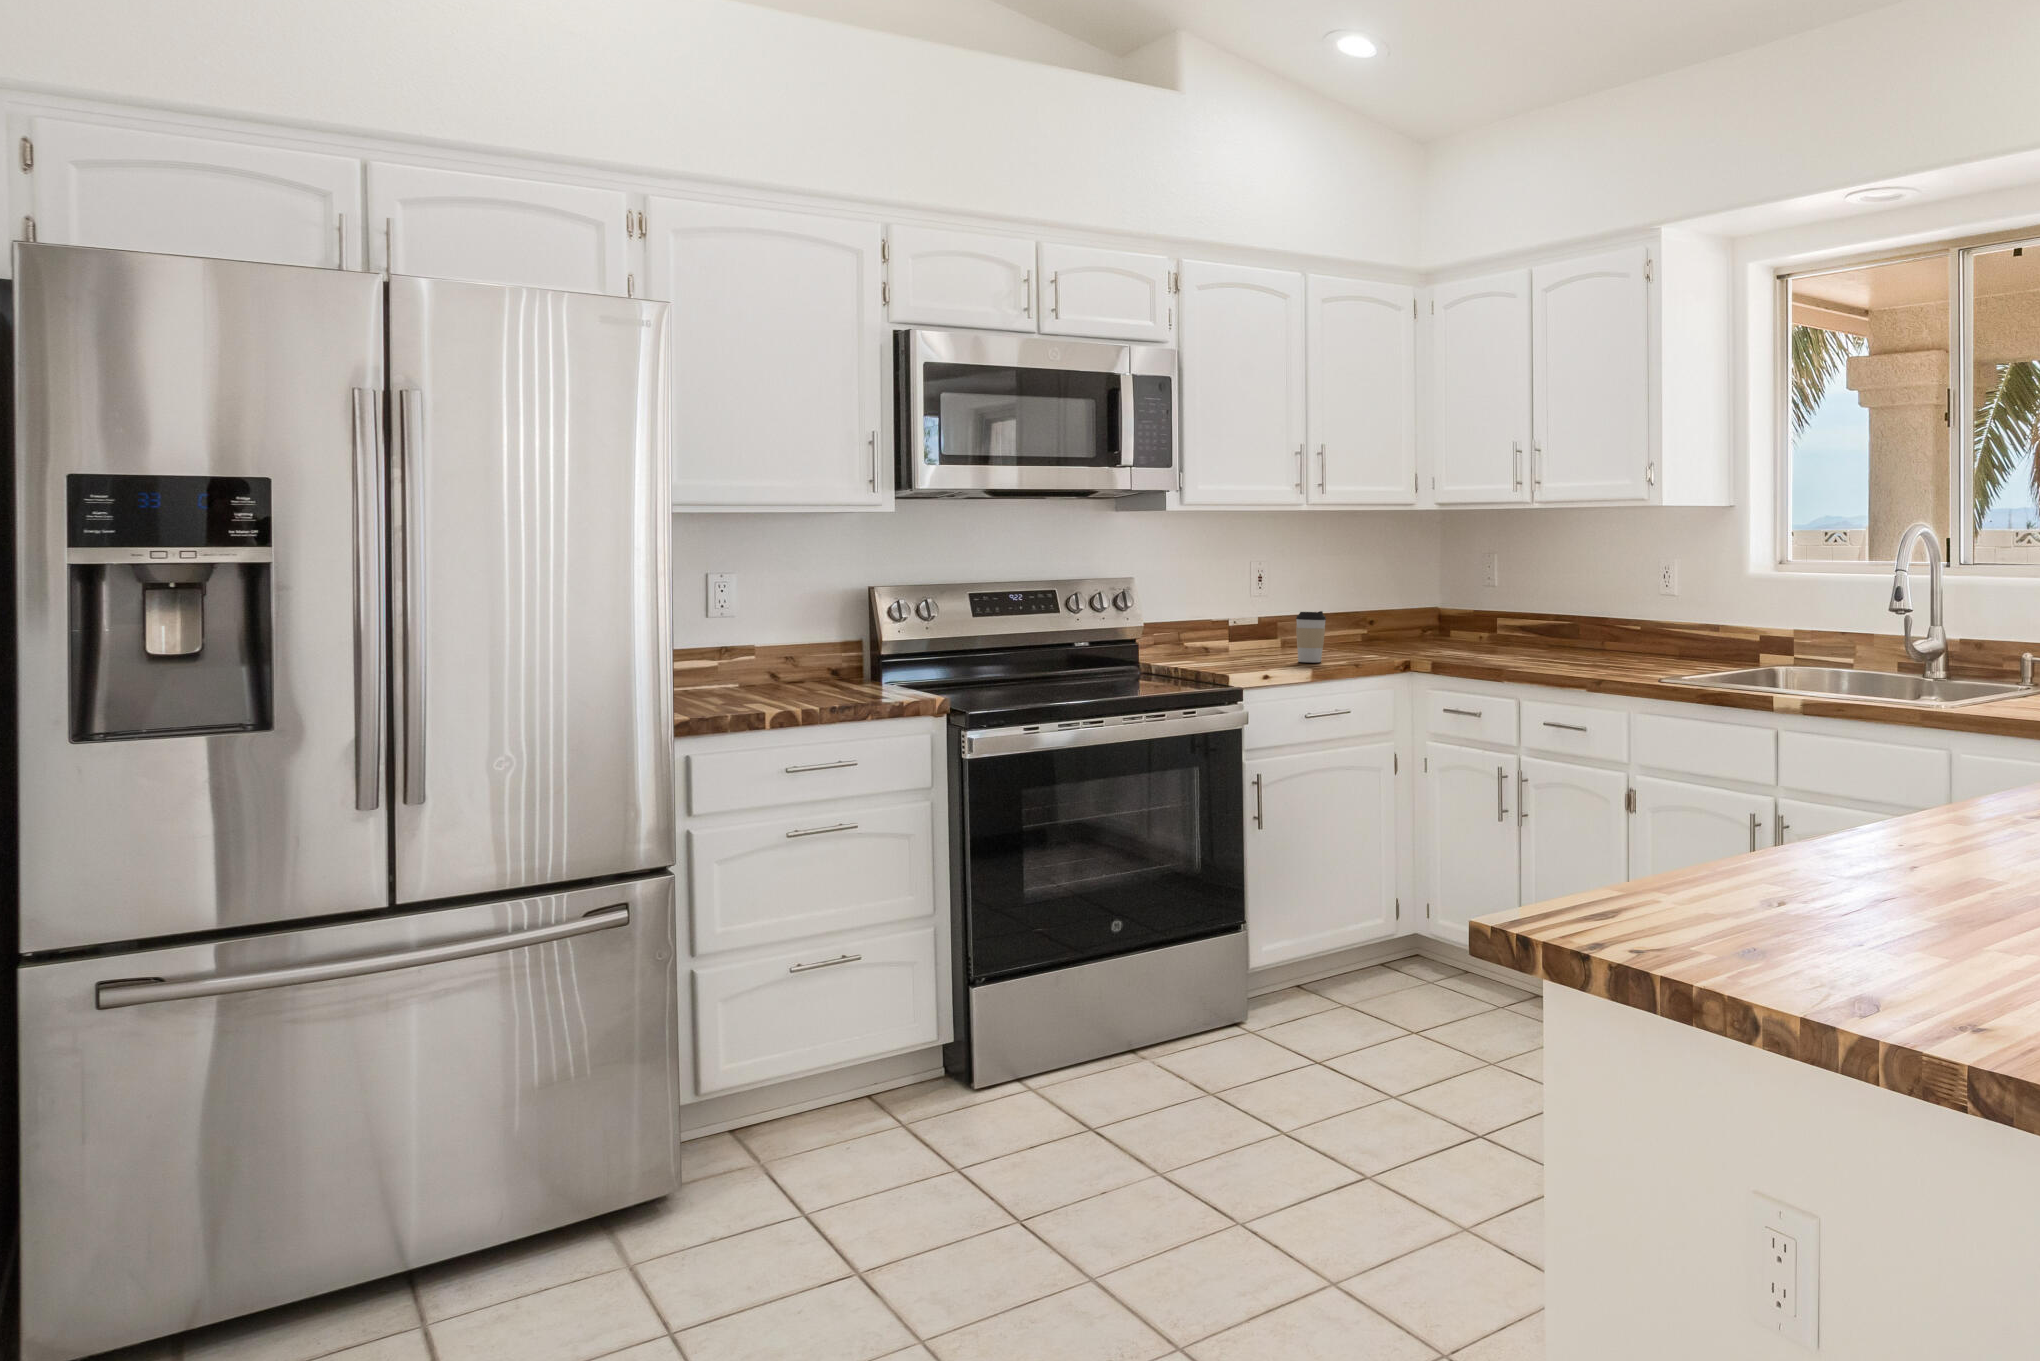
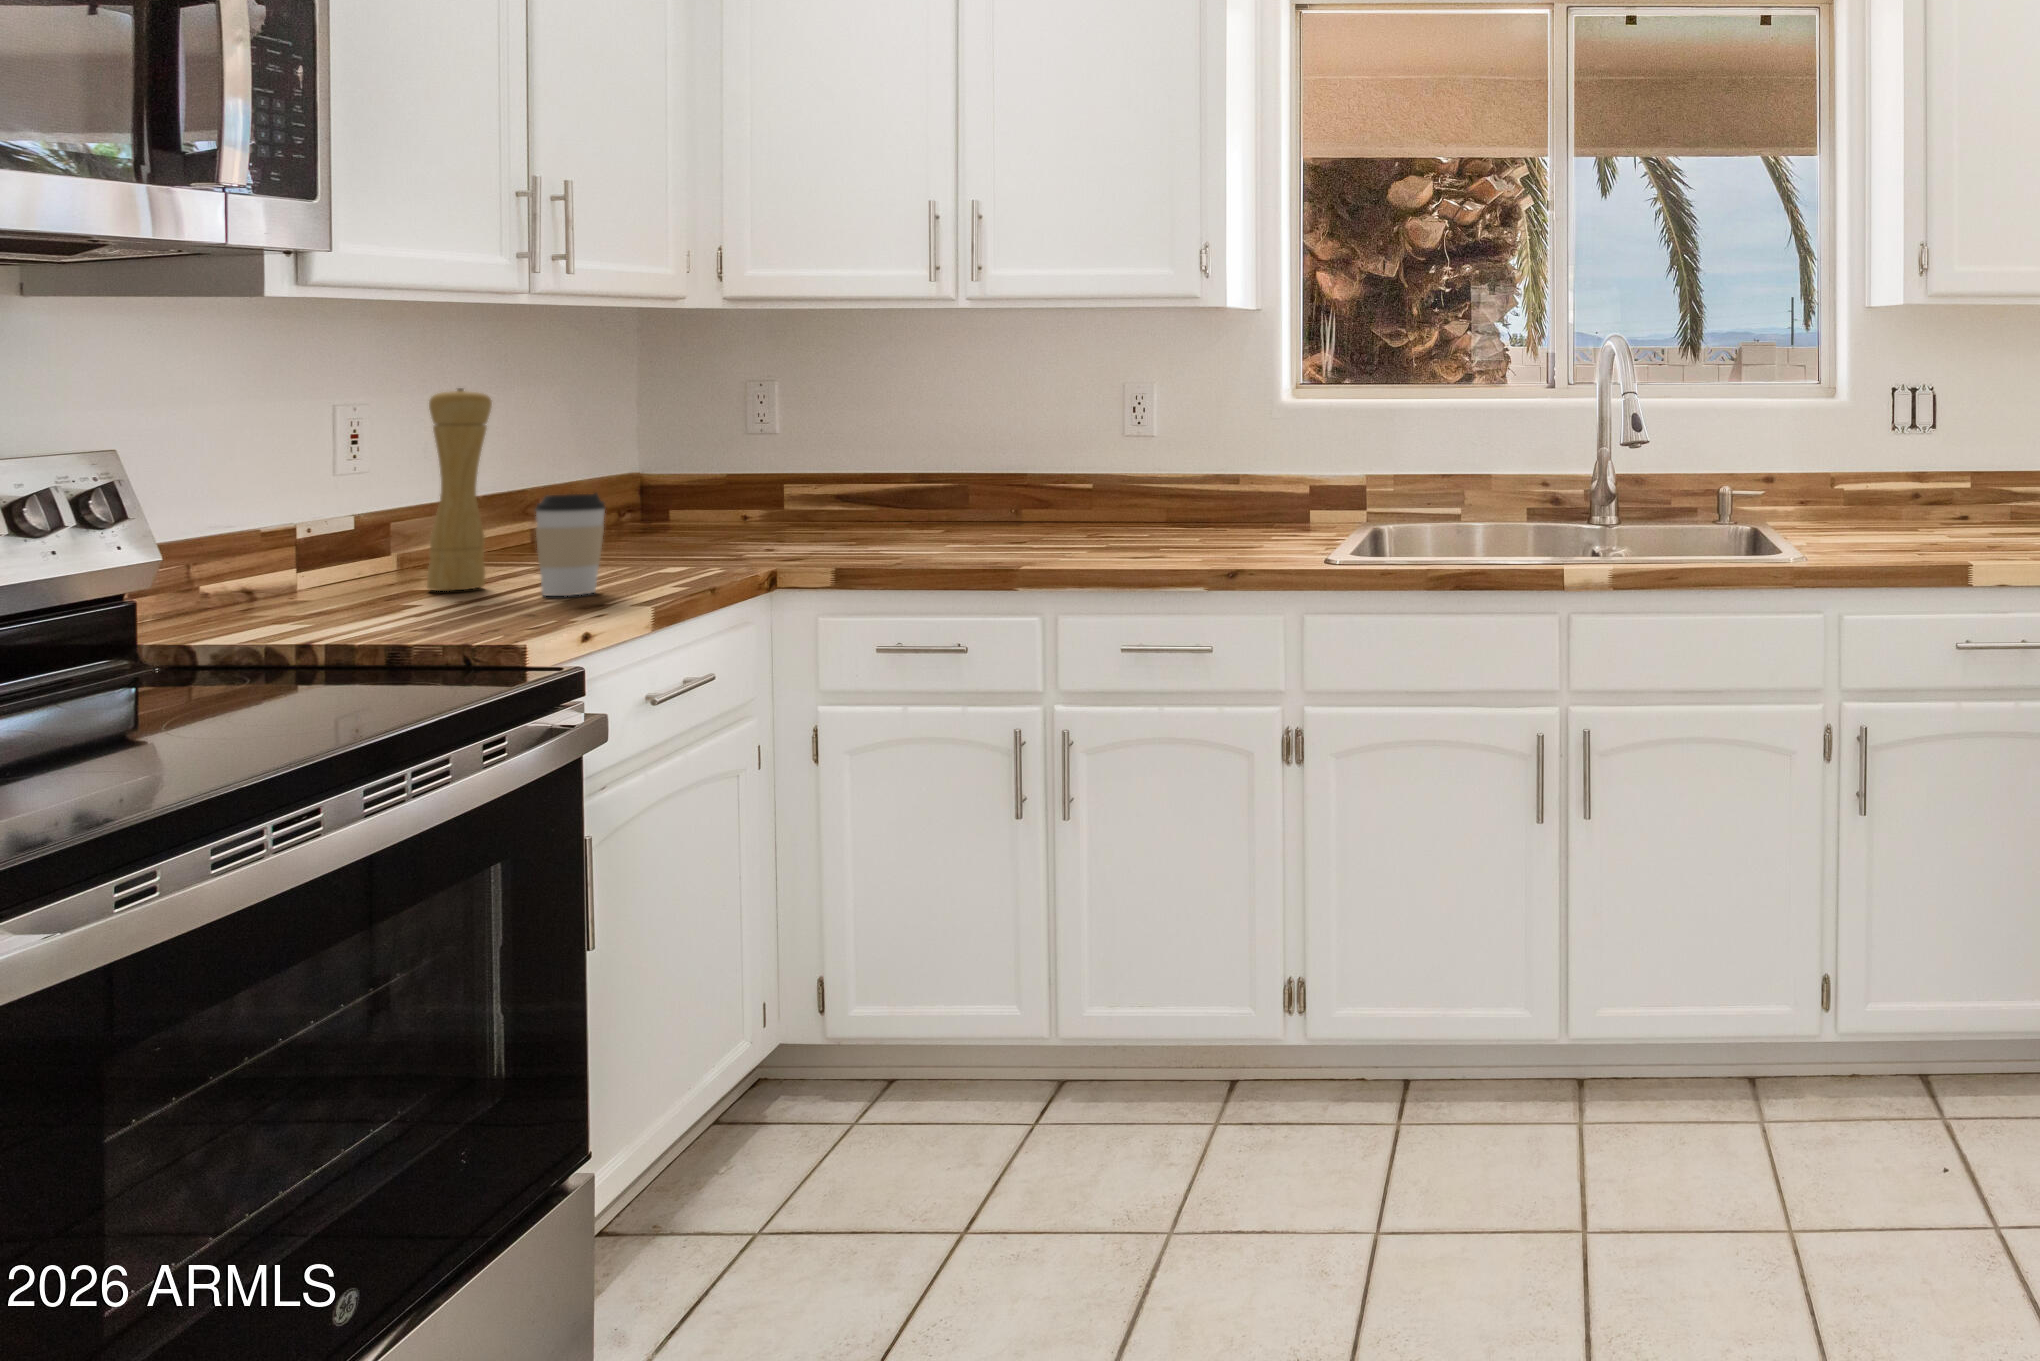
pepper mill: none [1266,557,1293,656] -> present [427,388,492,591]

